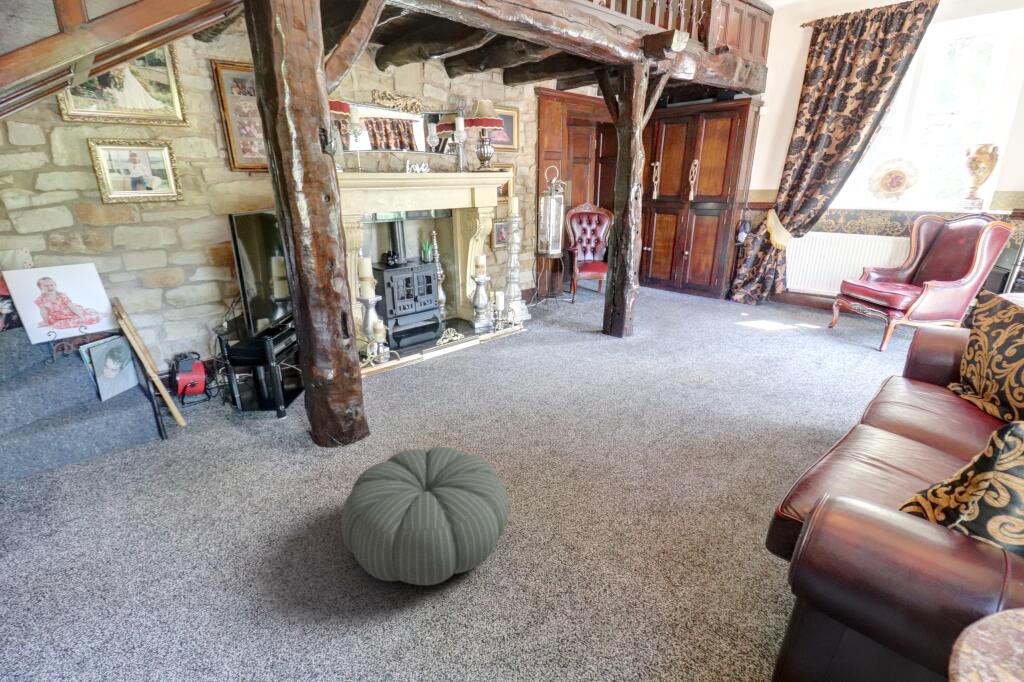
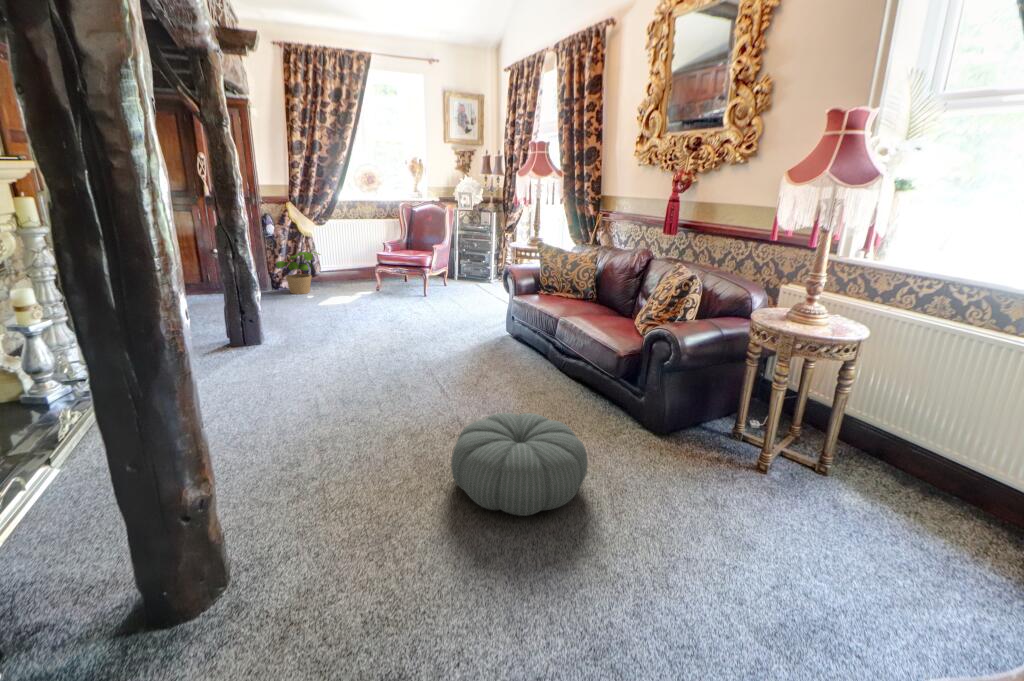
potted plant: none [724,263,768,309] -> present [276,252,320,294]

